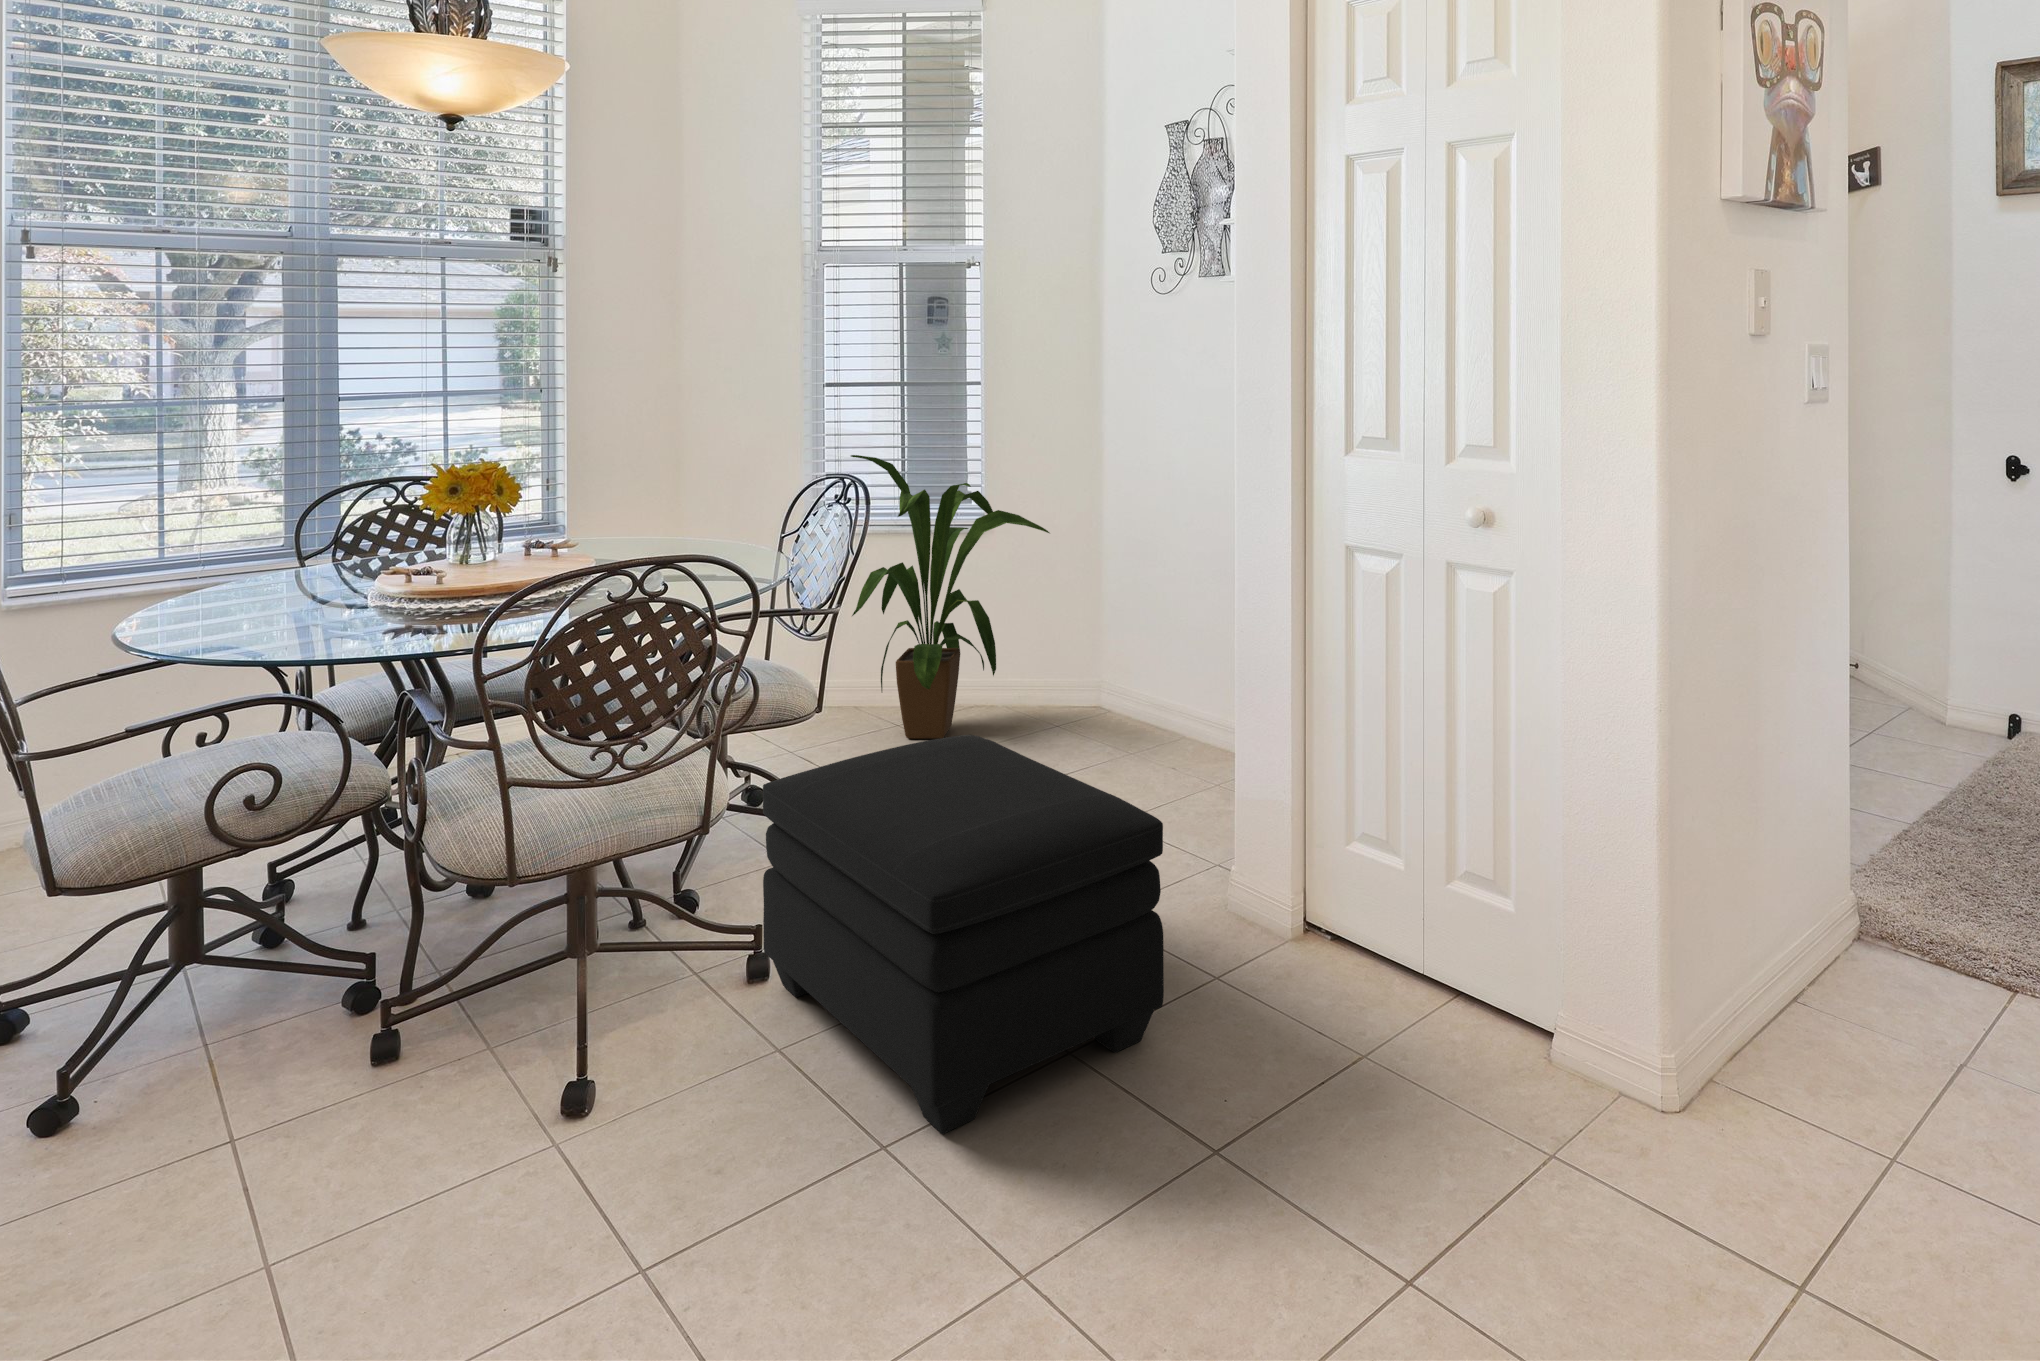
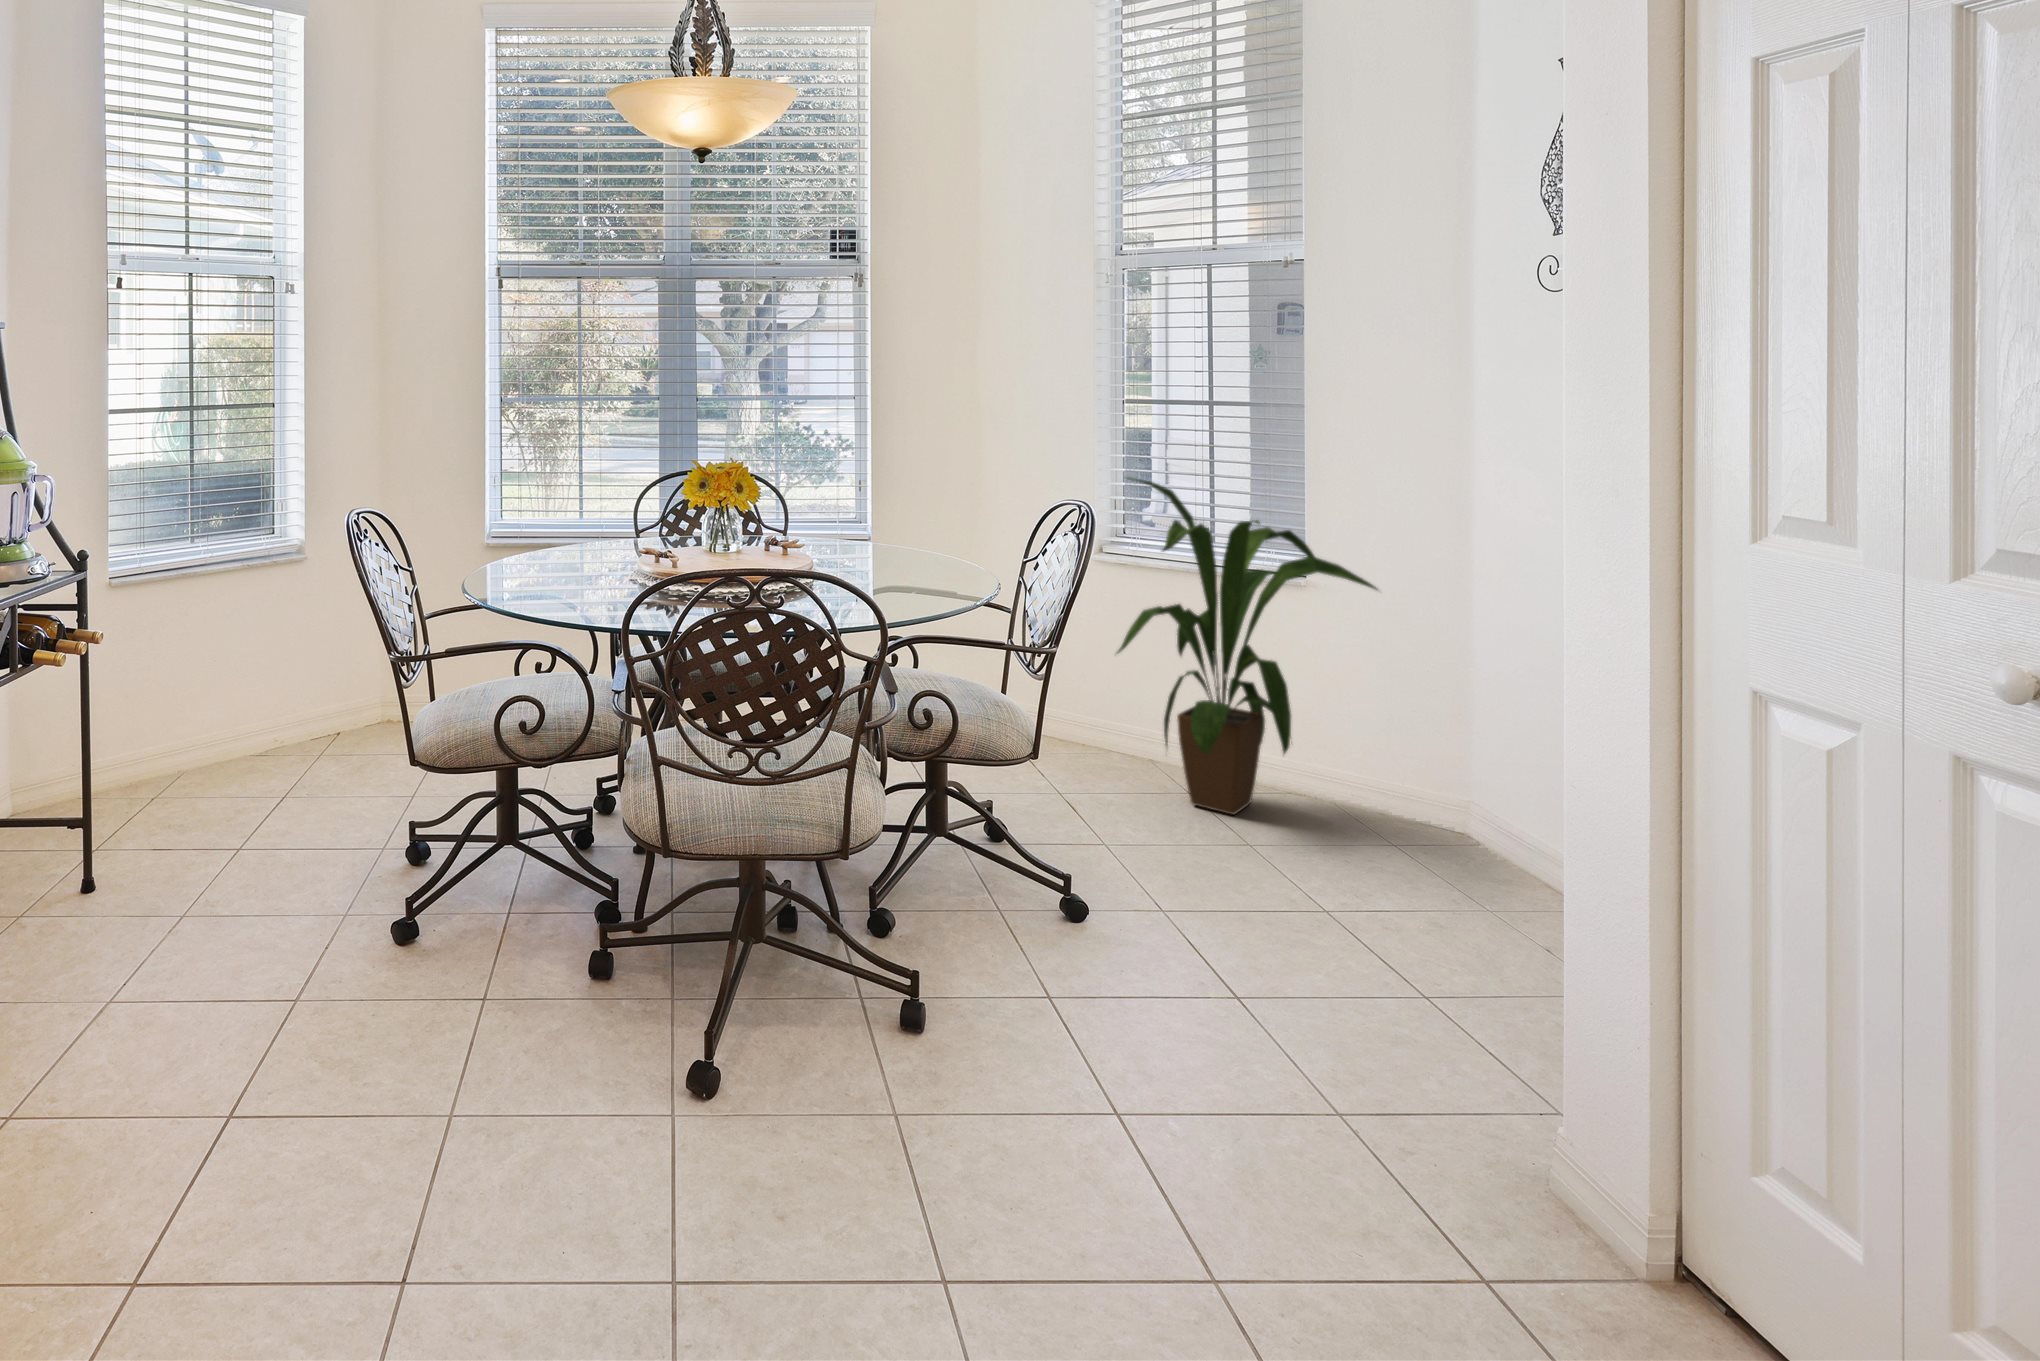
ottoman: present [763,735,1164,1134] -> none [898,817,1311,1286]

